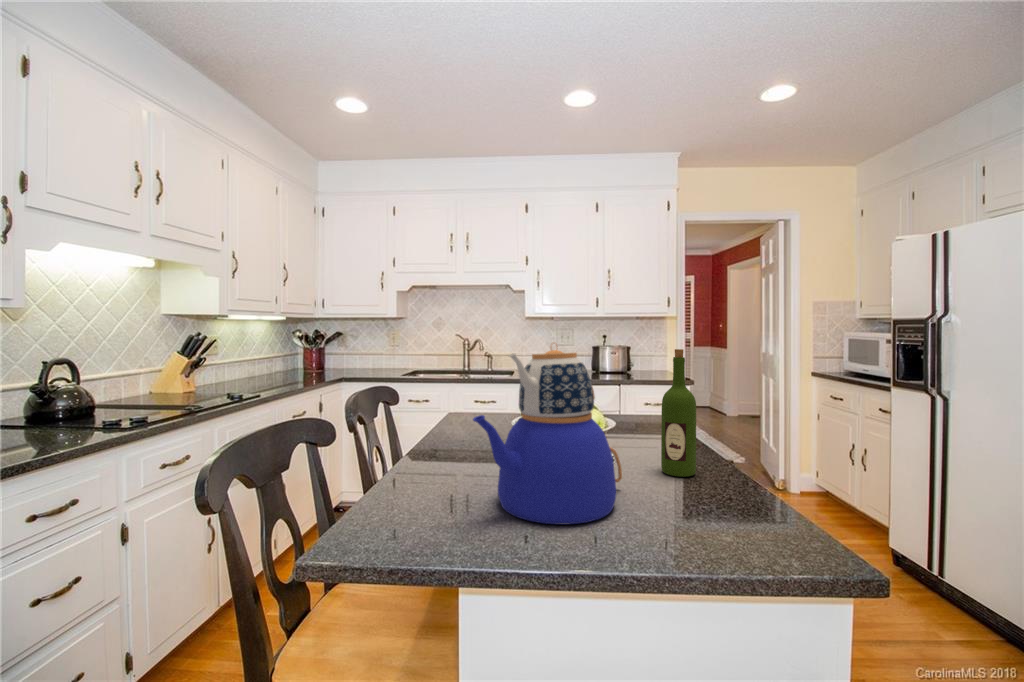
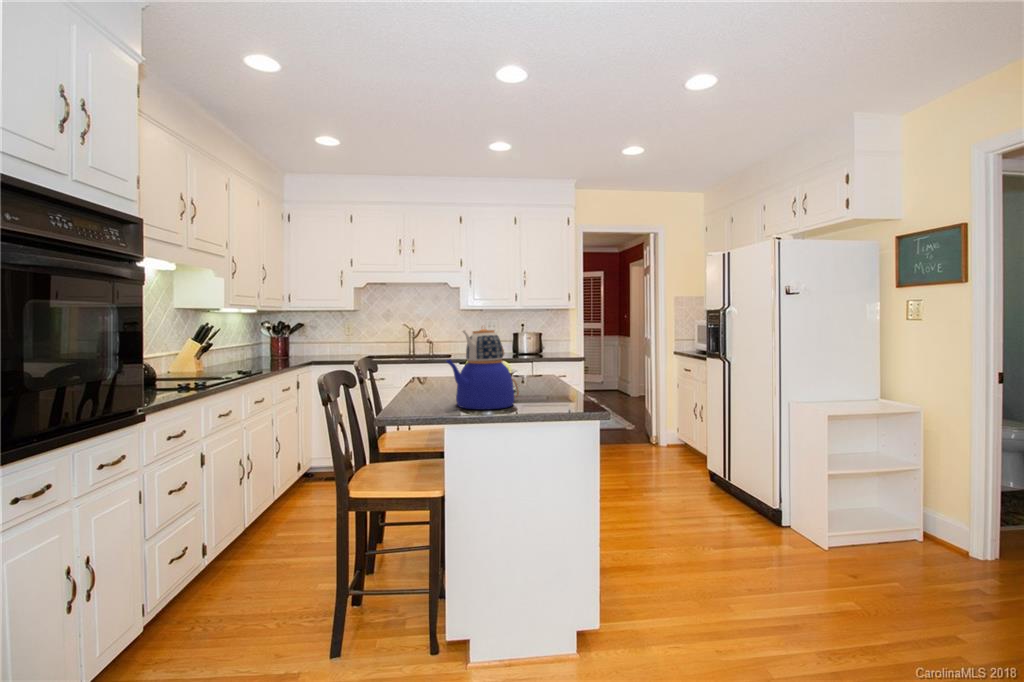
wine bottle: present [661,349,696,477] -> none [542,329,559,396]

